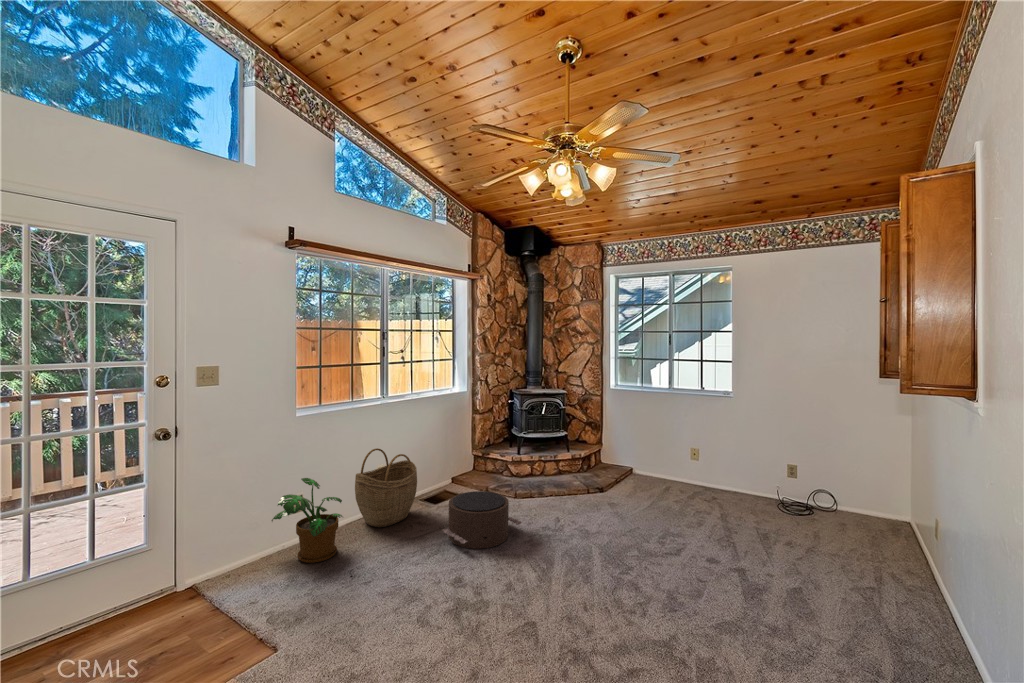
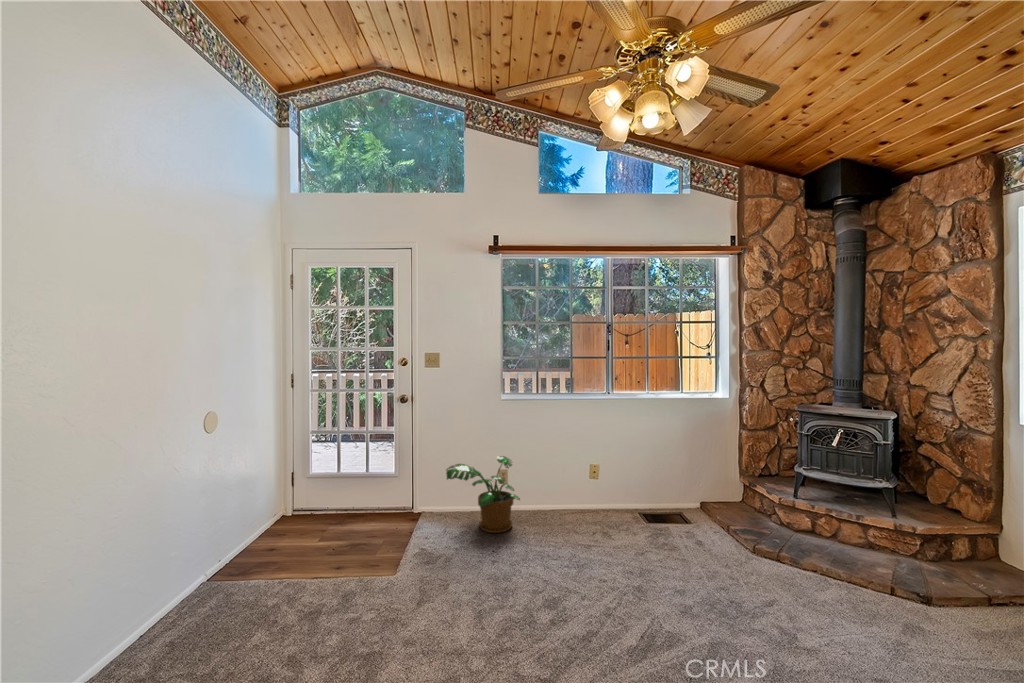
woven basket: present [355,448,417,527] -> none [550,444,615,526]
pouf: present [442,491,522,549] -> none [597,516,698,593]

